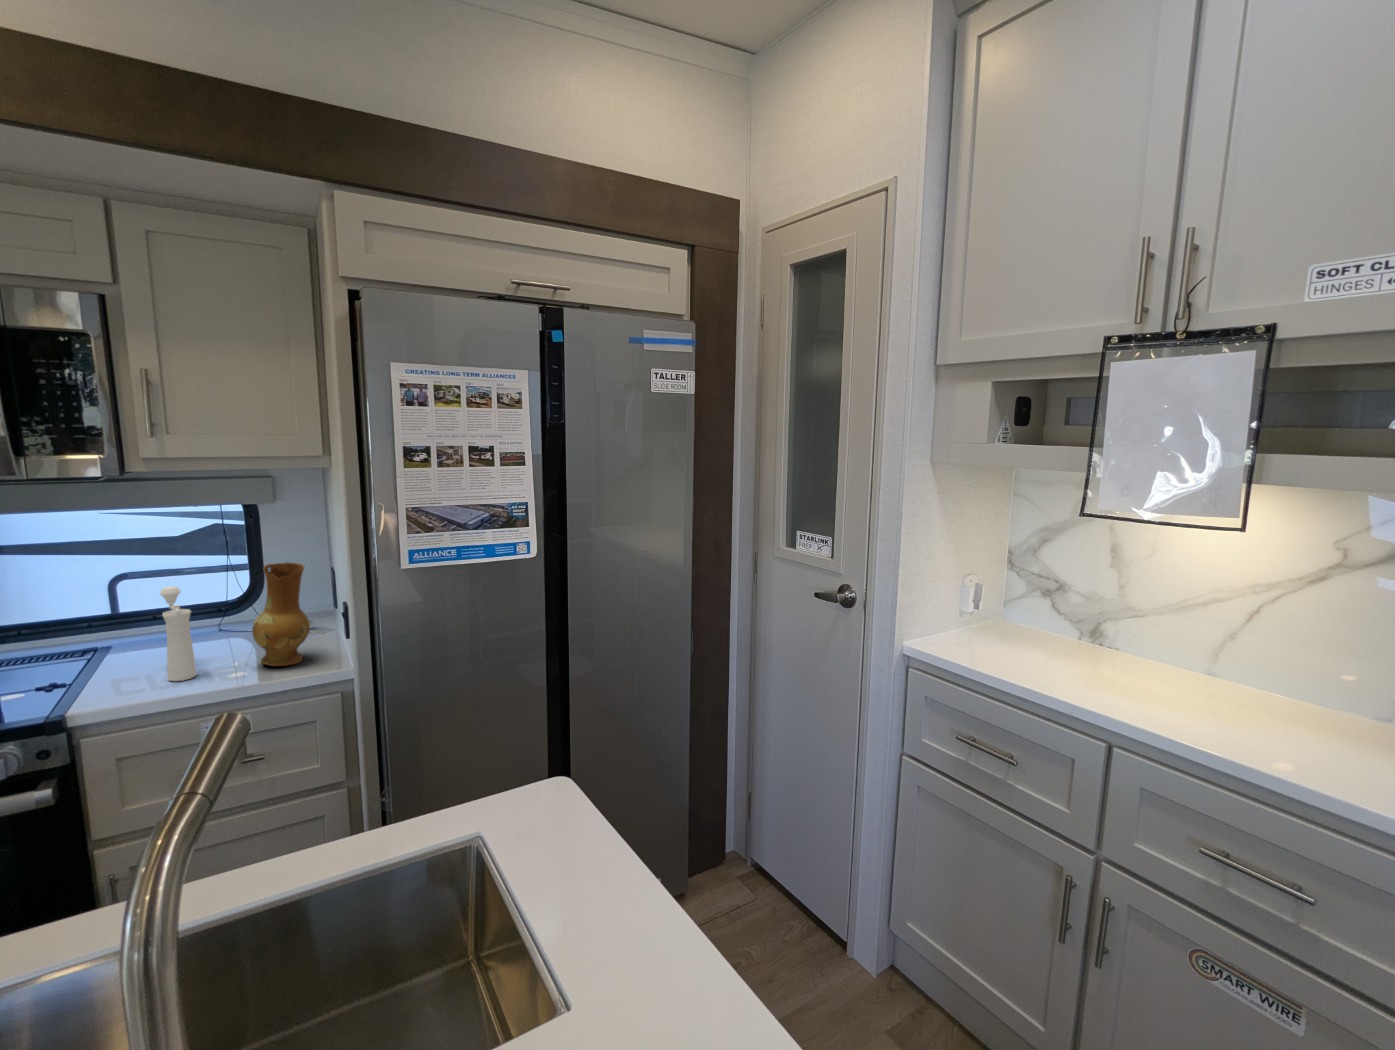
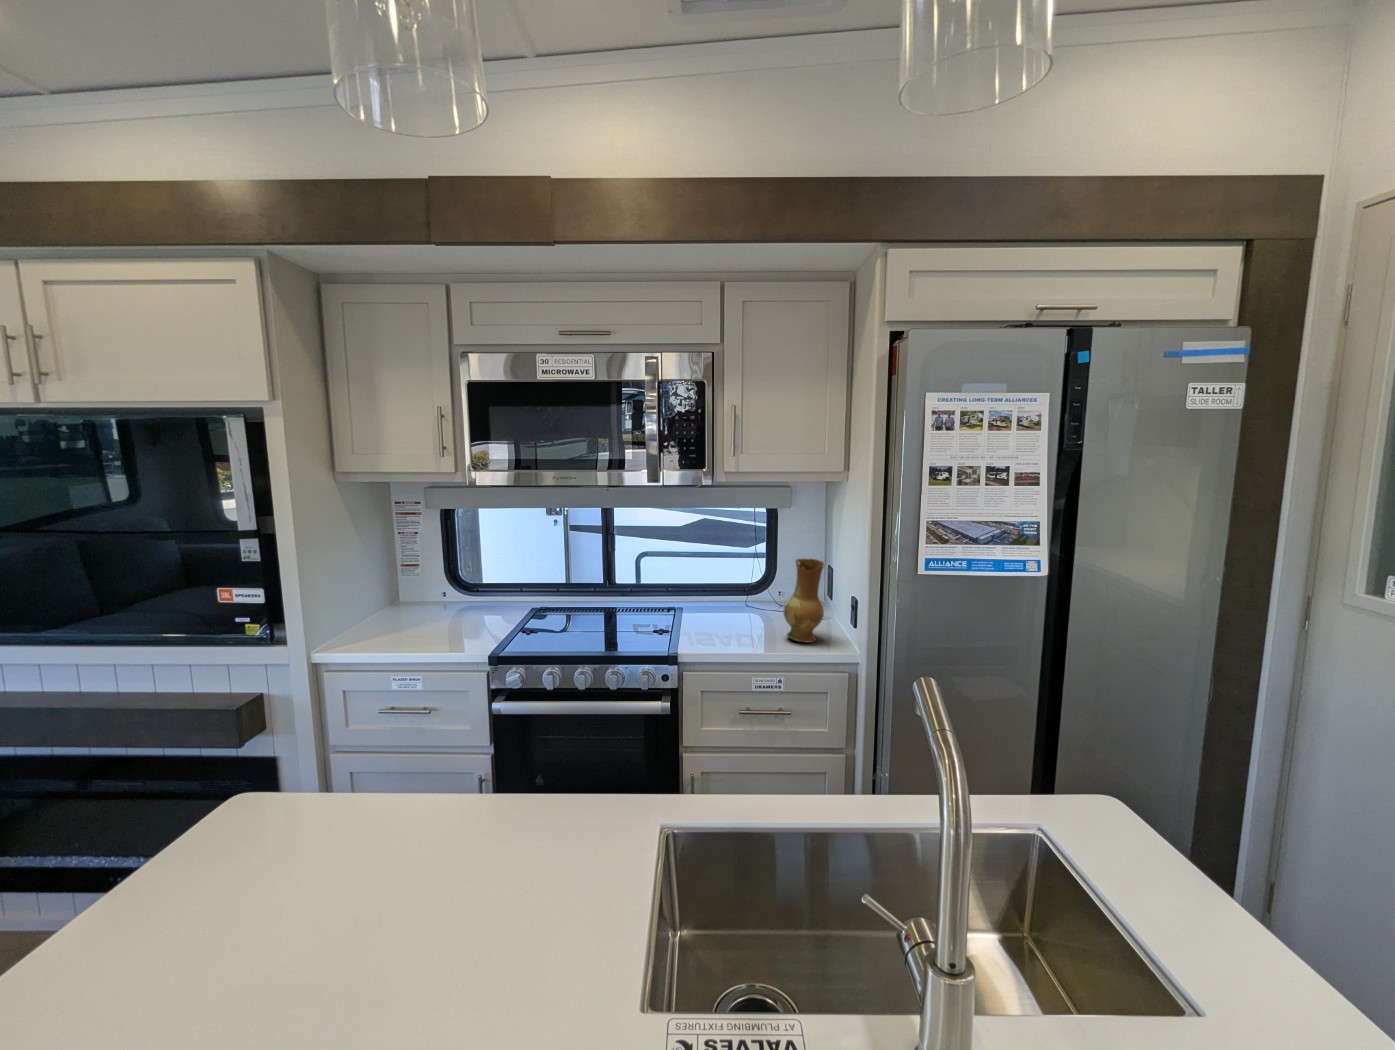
pepper mill: present [160,586,196,681] -> none [724,569,747,642]

